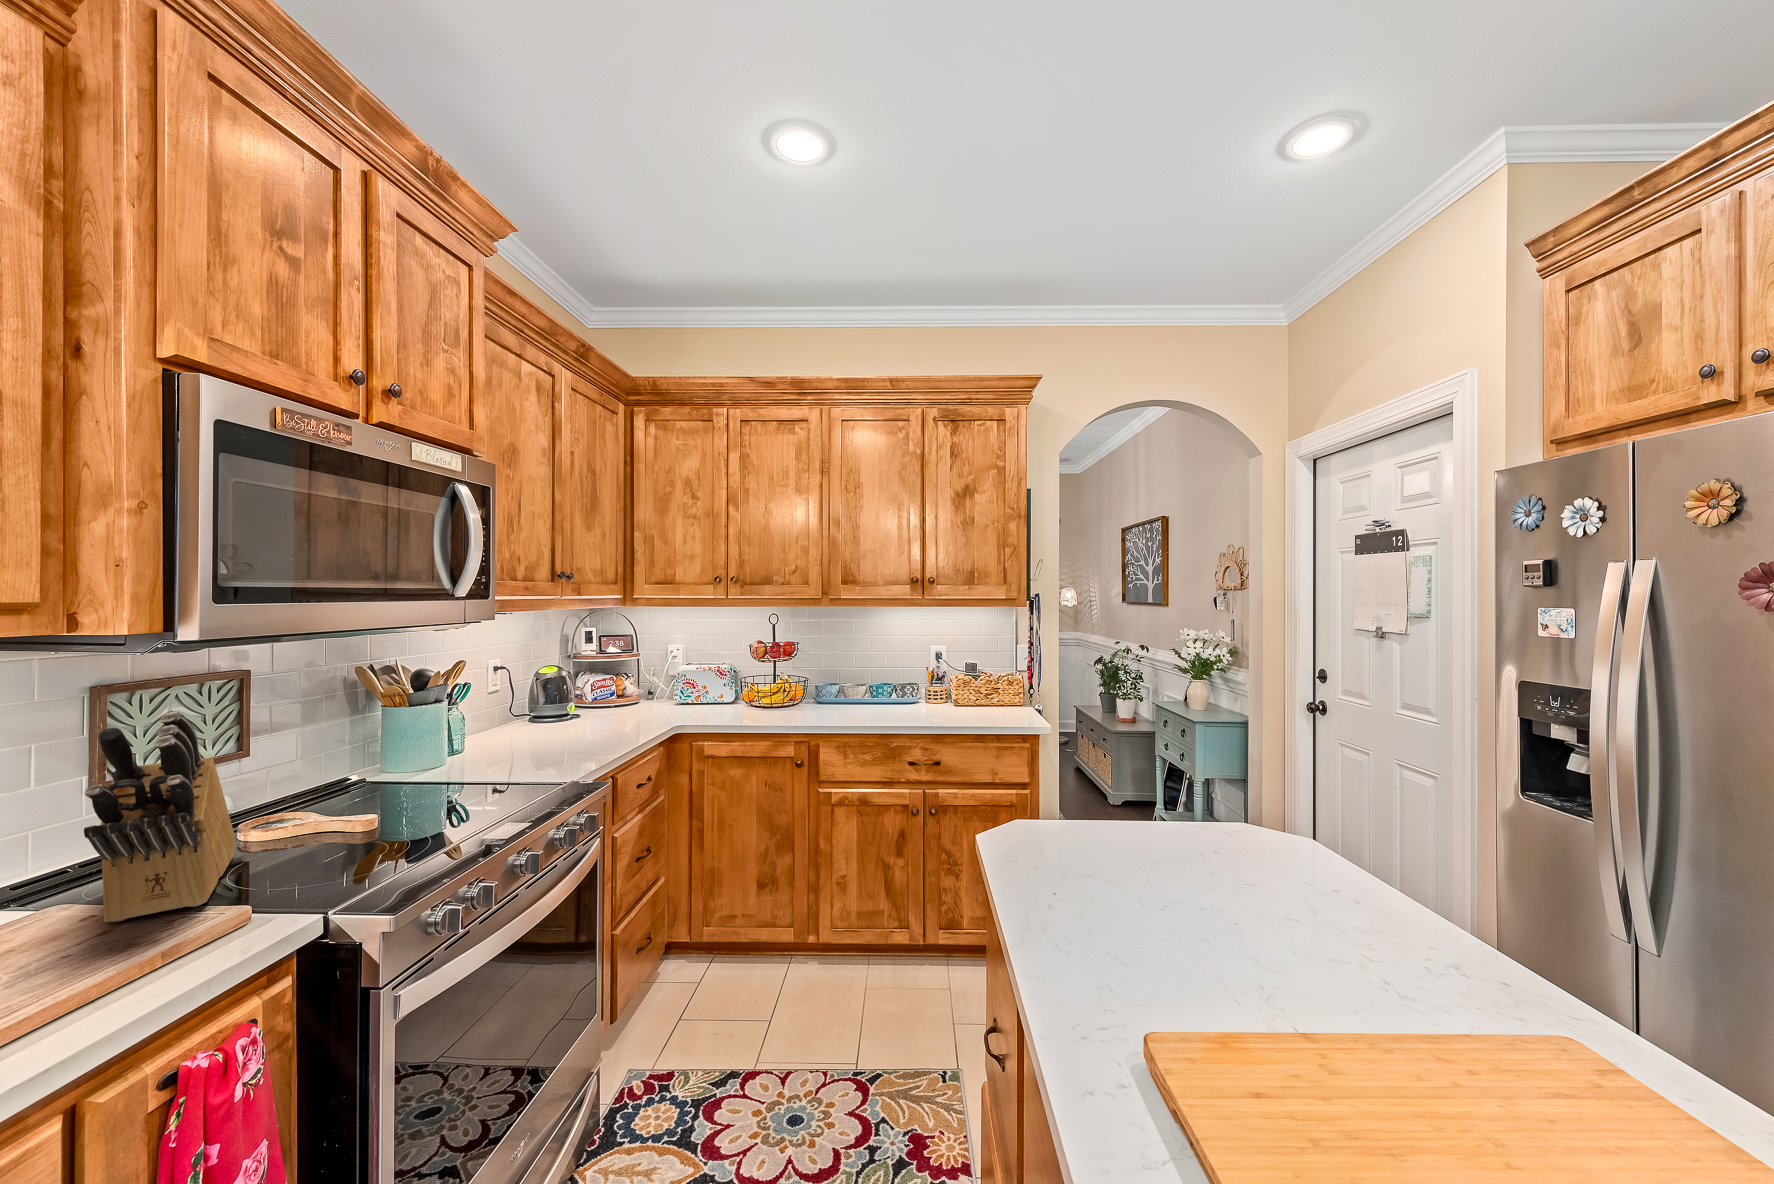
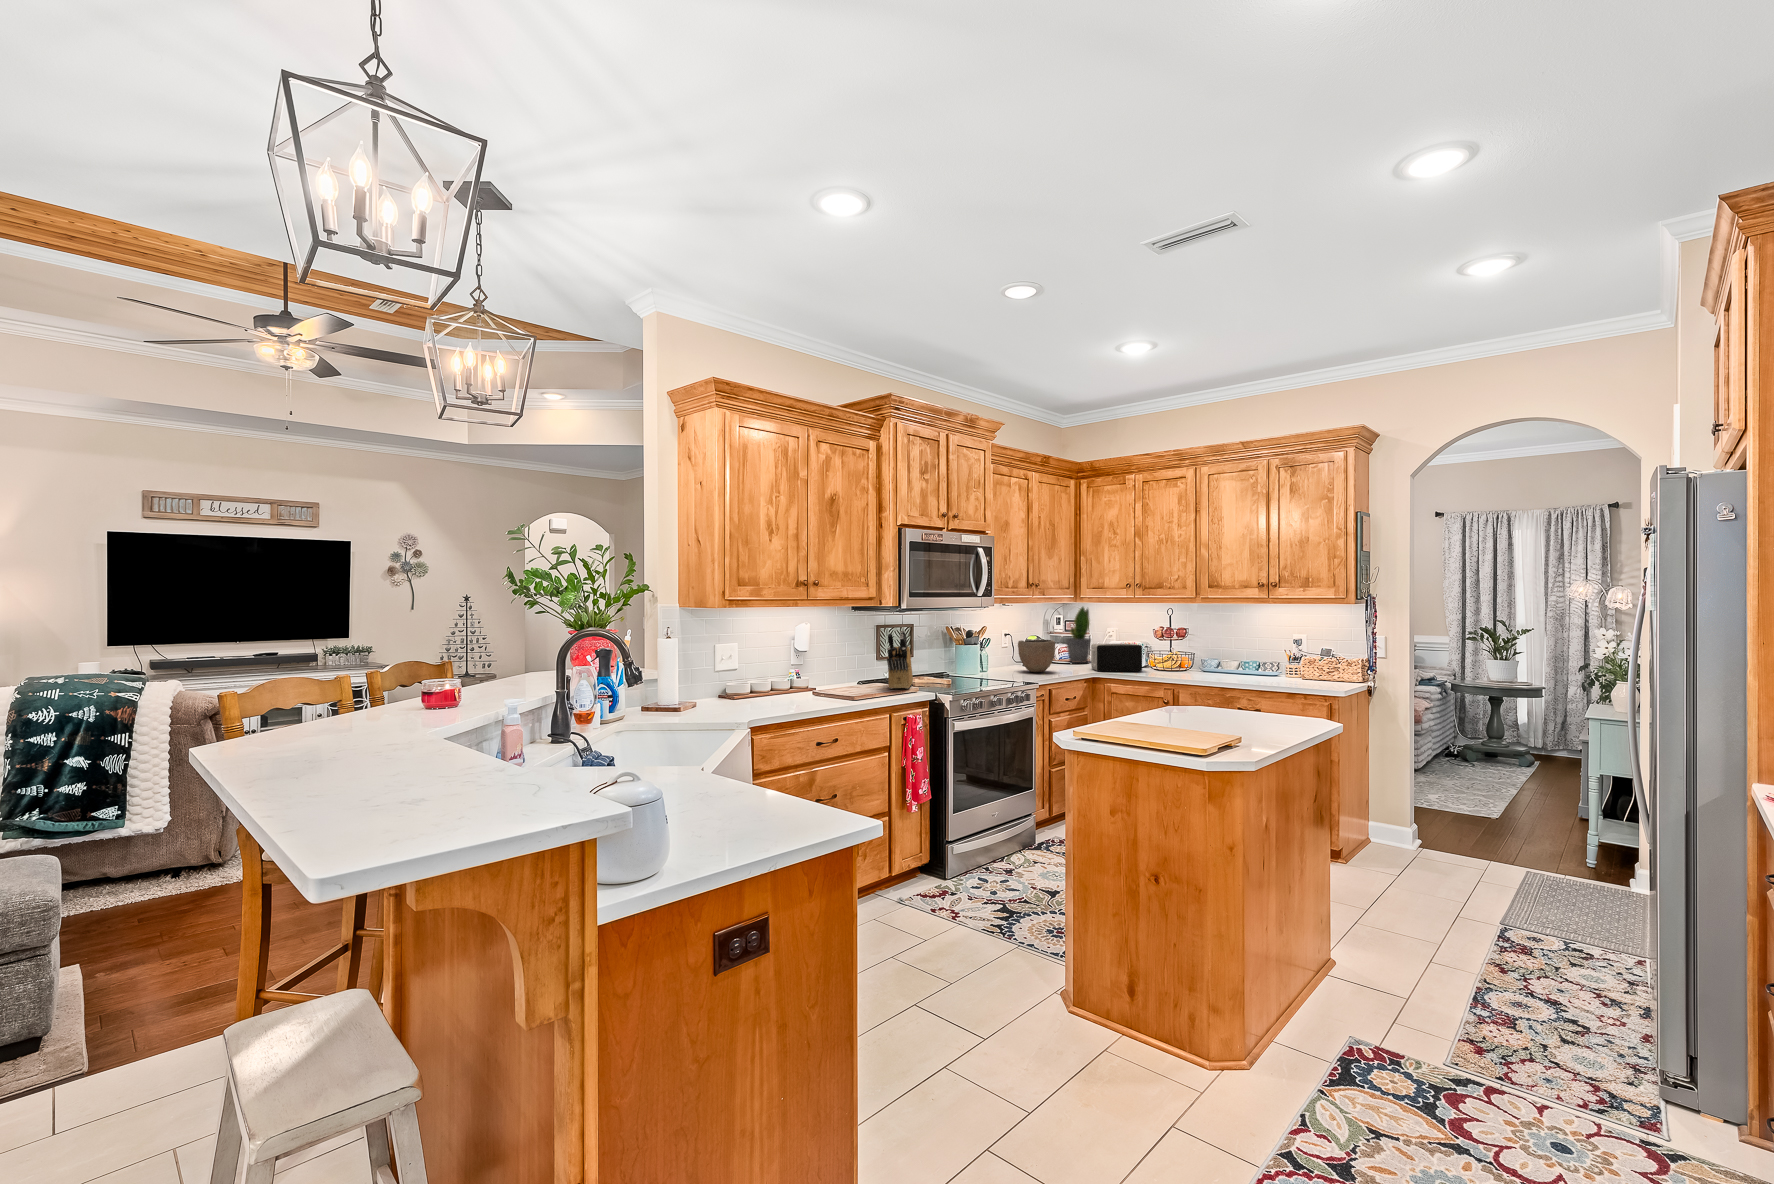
potted plant: none [604,610,648,704] -> present [1066,607,1091,663]
toaster: none [664,670,750,724] -> present [1089,644,1142,672]
bowl: none [537,676,615,743] -> present [1018,639,1055,672]

